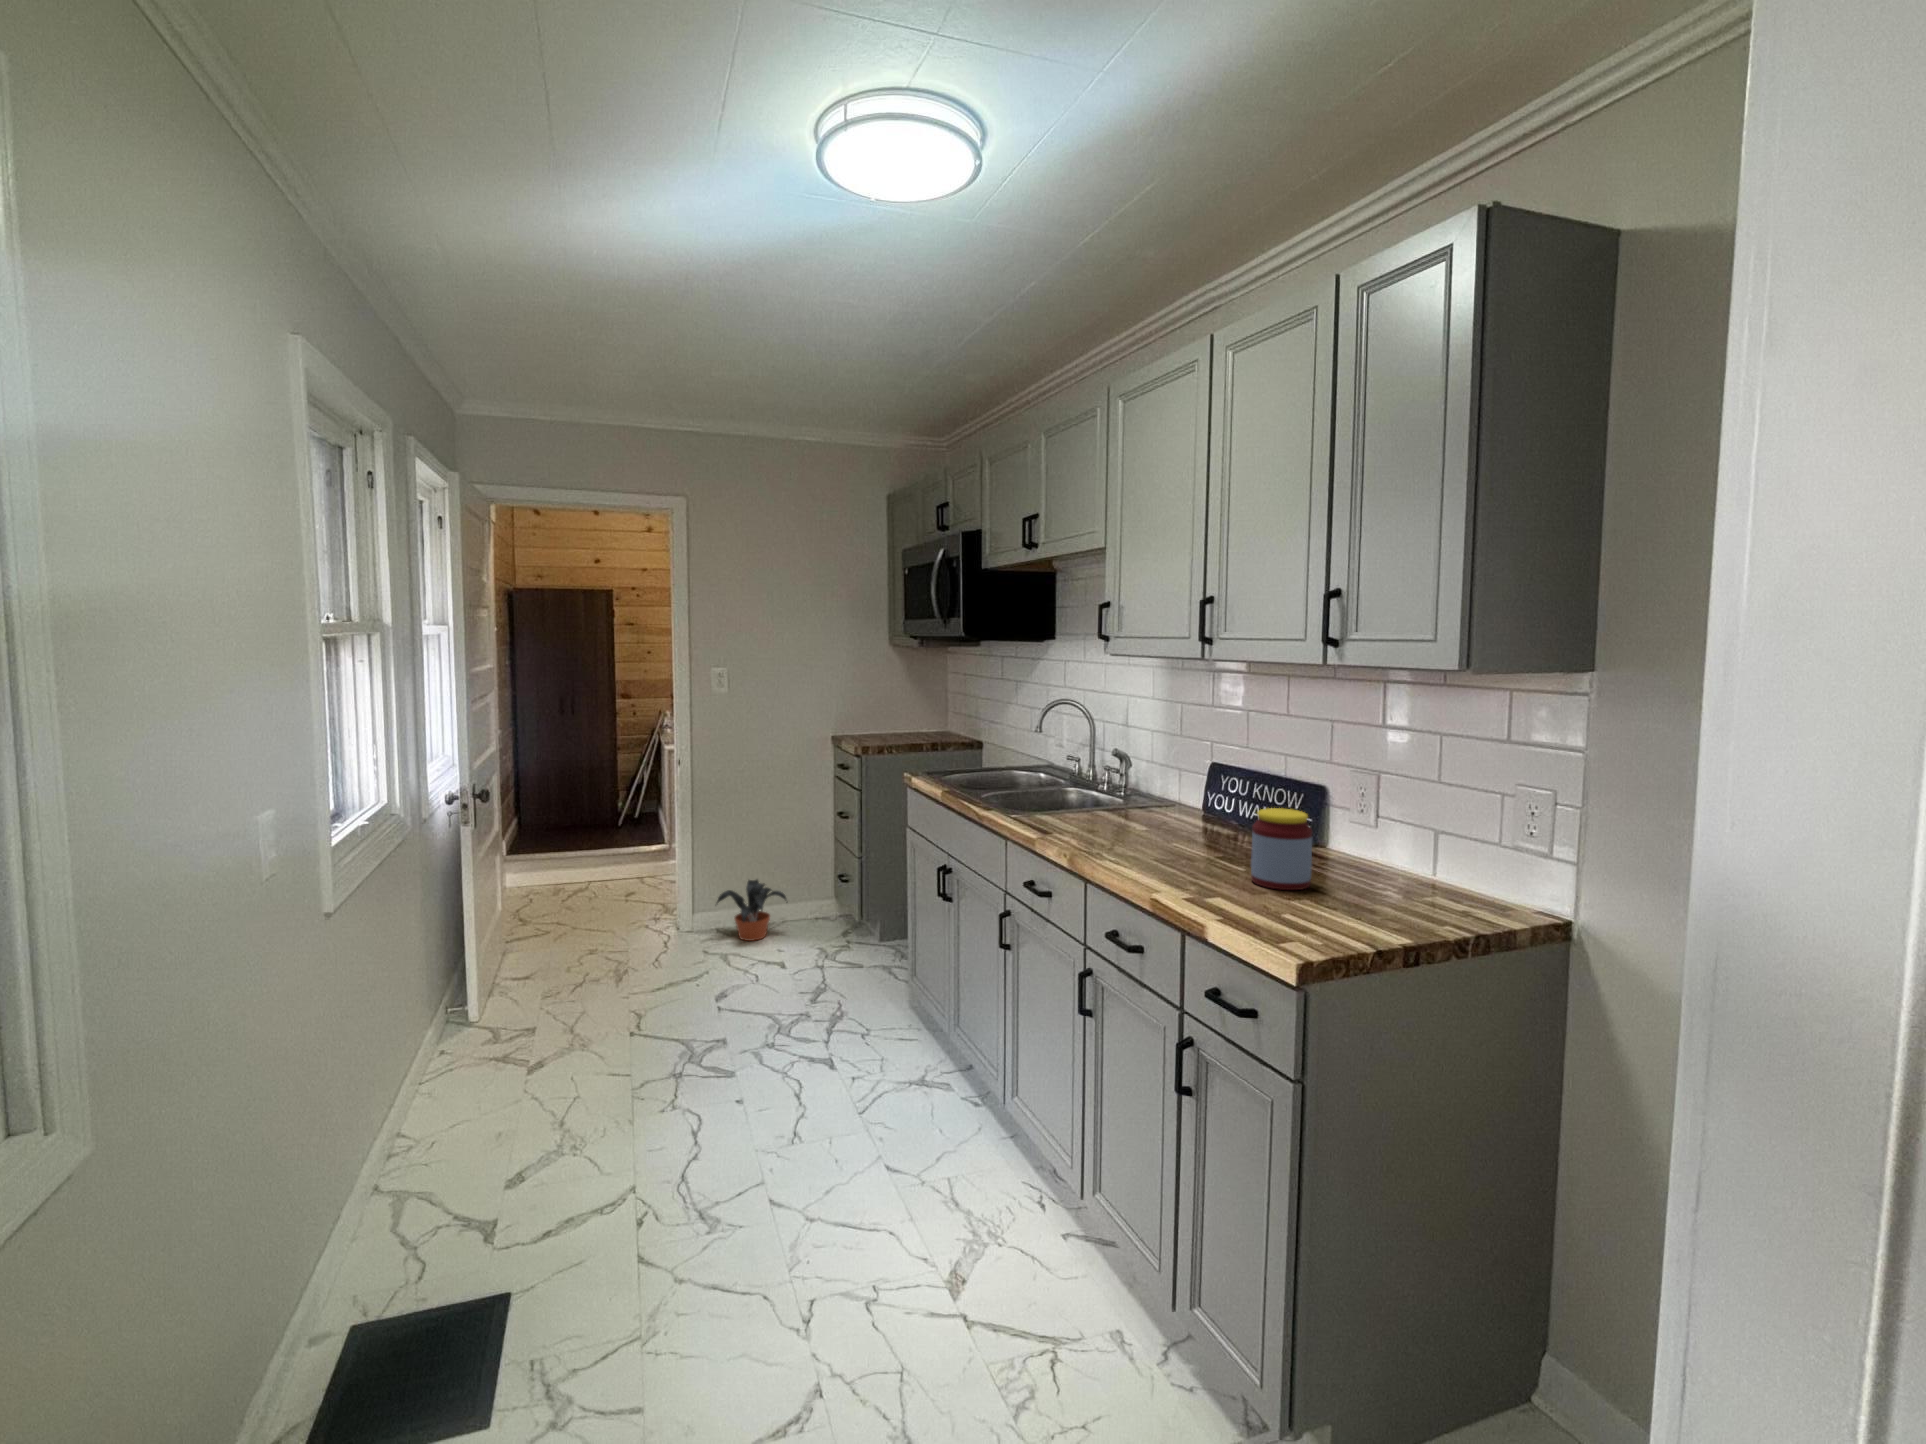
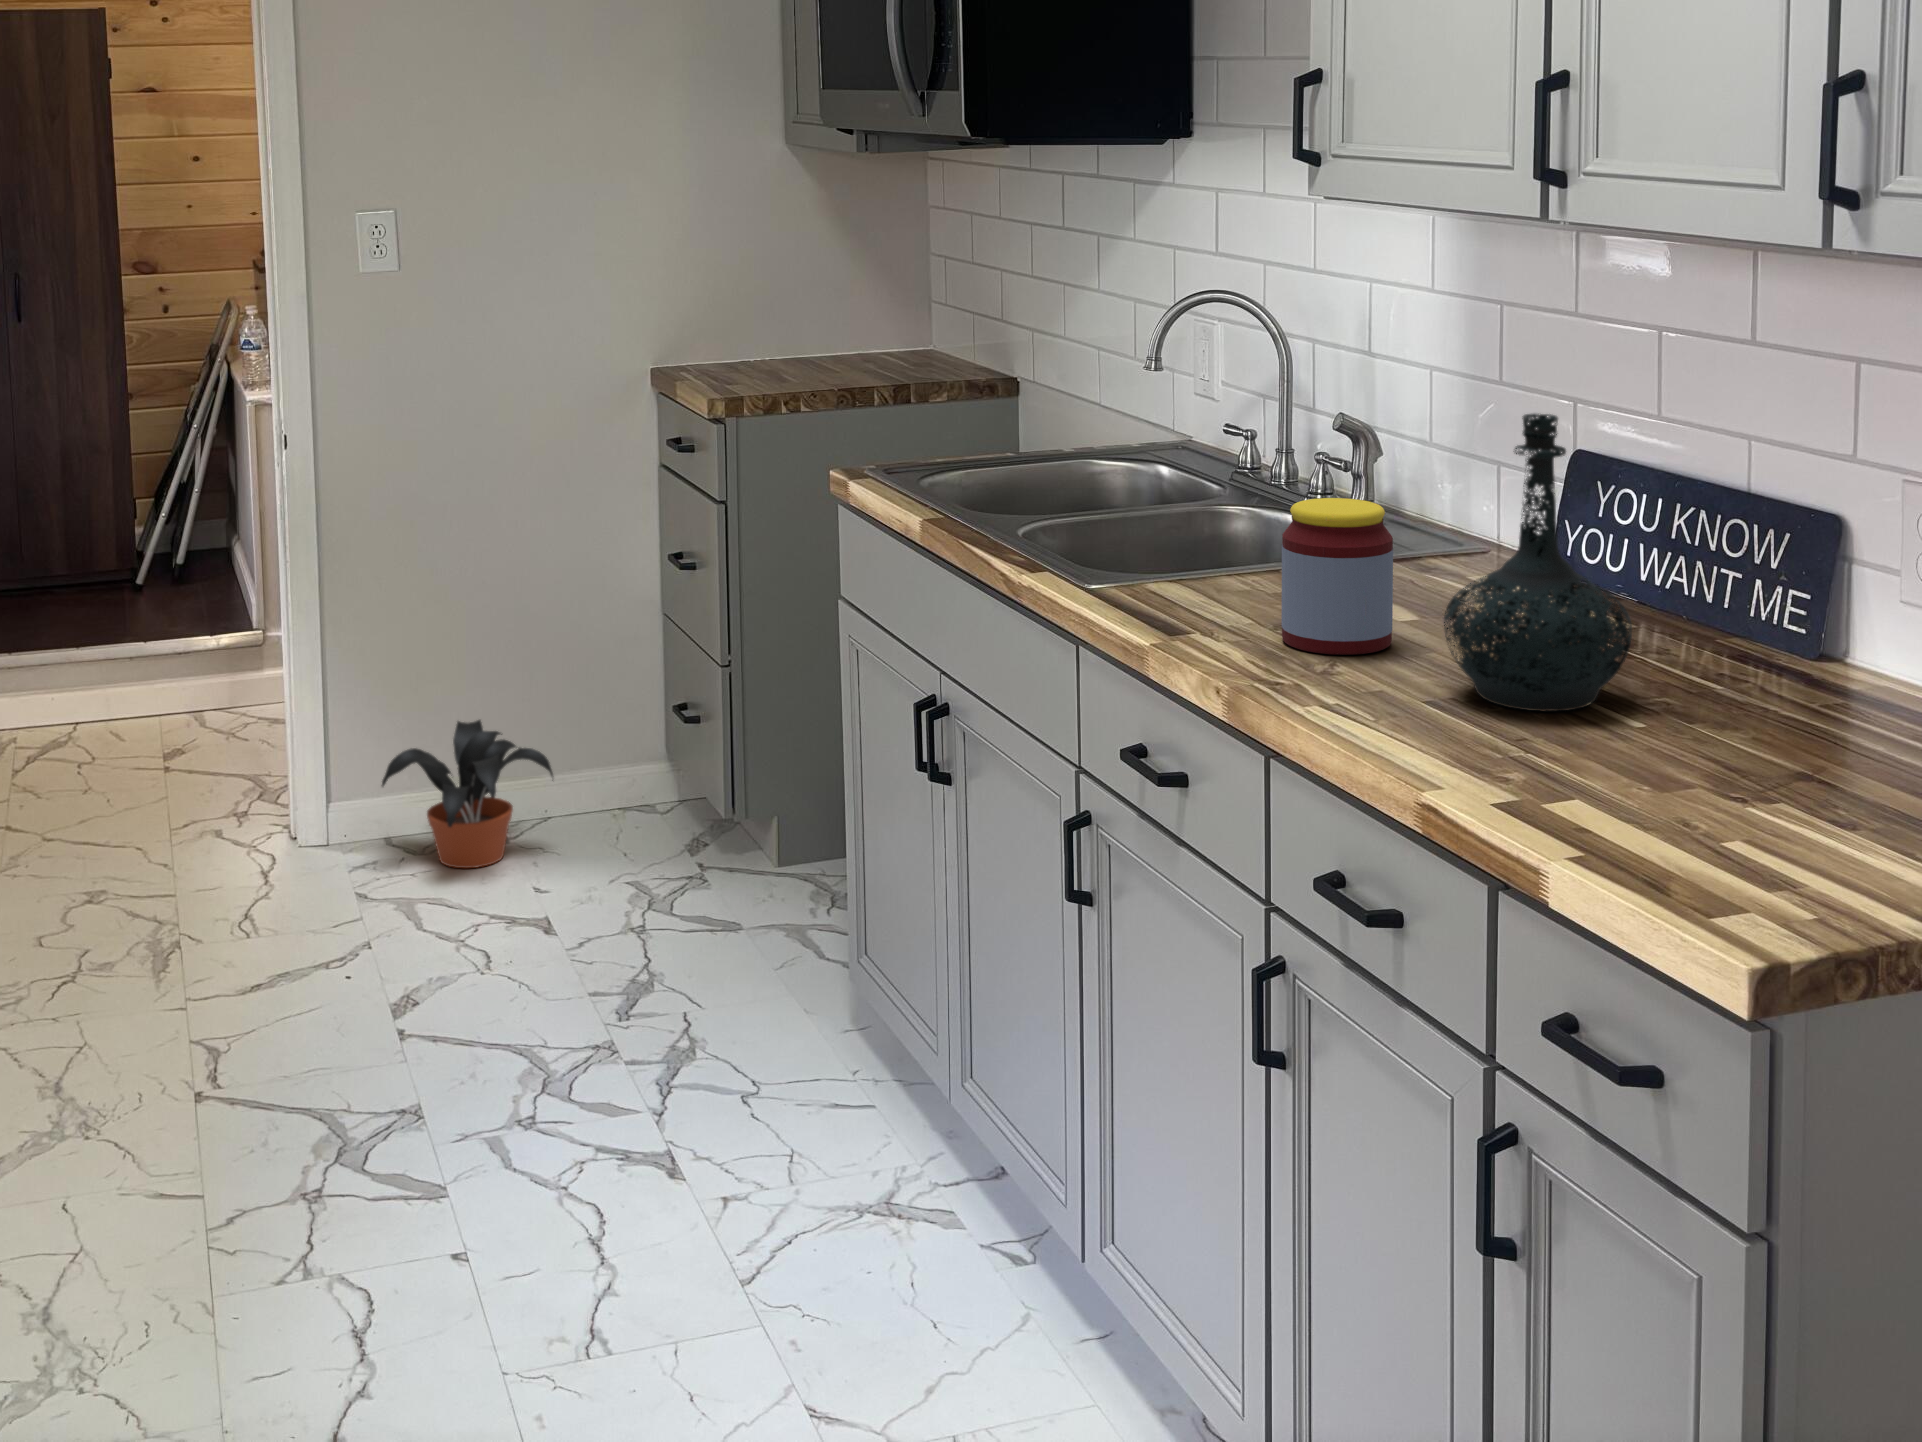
bottle: none [1160,739,1239,864] -> present [1444,414,1632,711]
jar: present [1251,808,1312,890] -> present [1282,498,1393,655]

